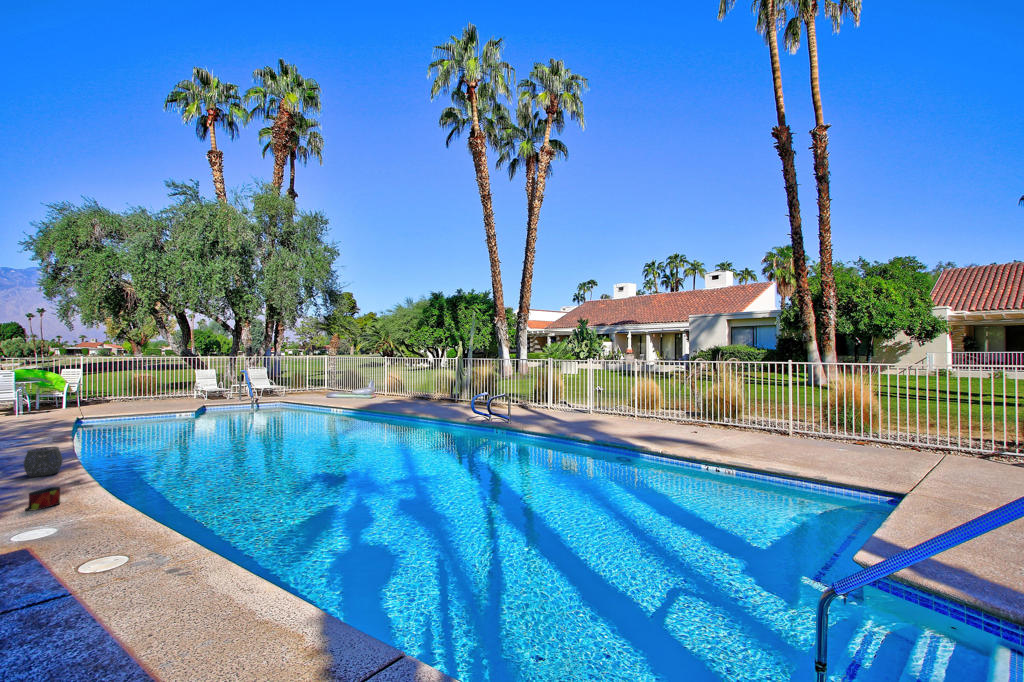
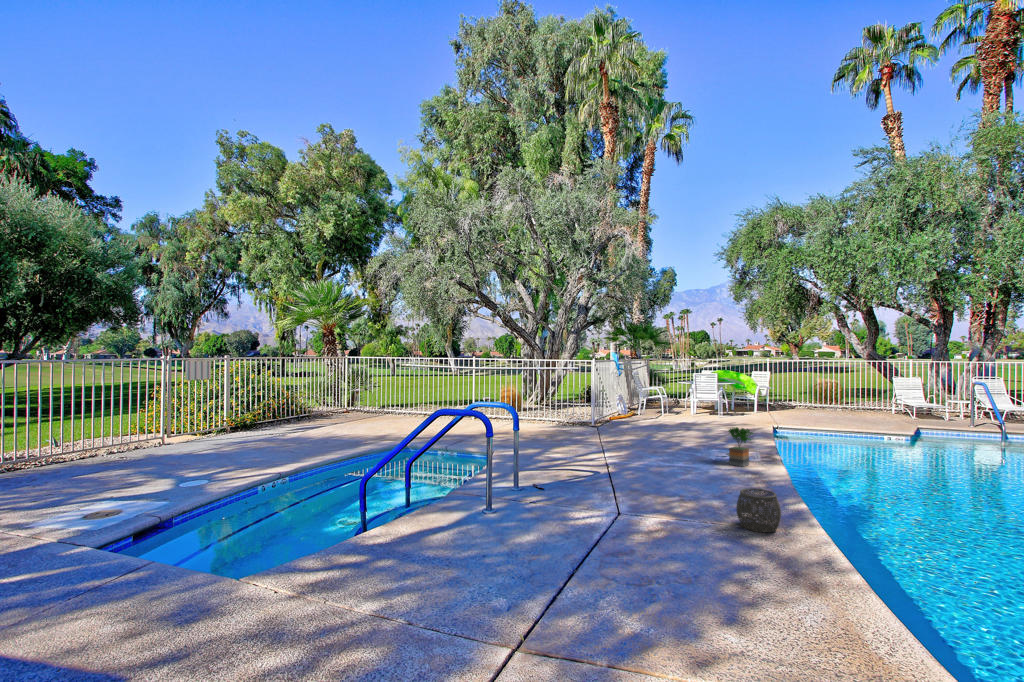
potted tree: none [22,413,50,447] -> present [729,427,753,467]
bag: present [25,487,60,511] -> none [751,594,800,637]

